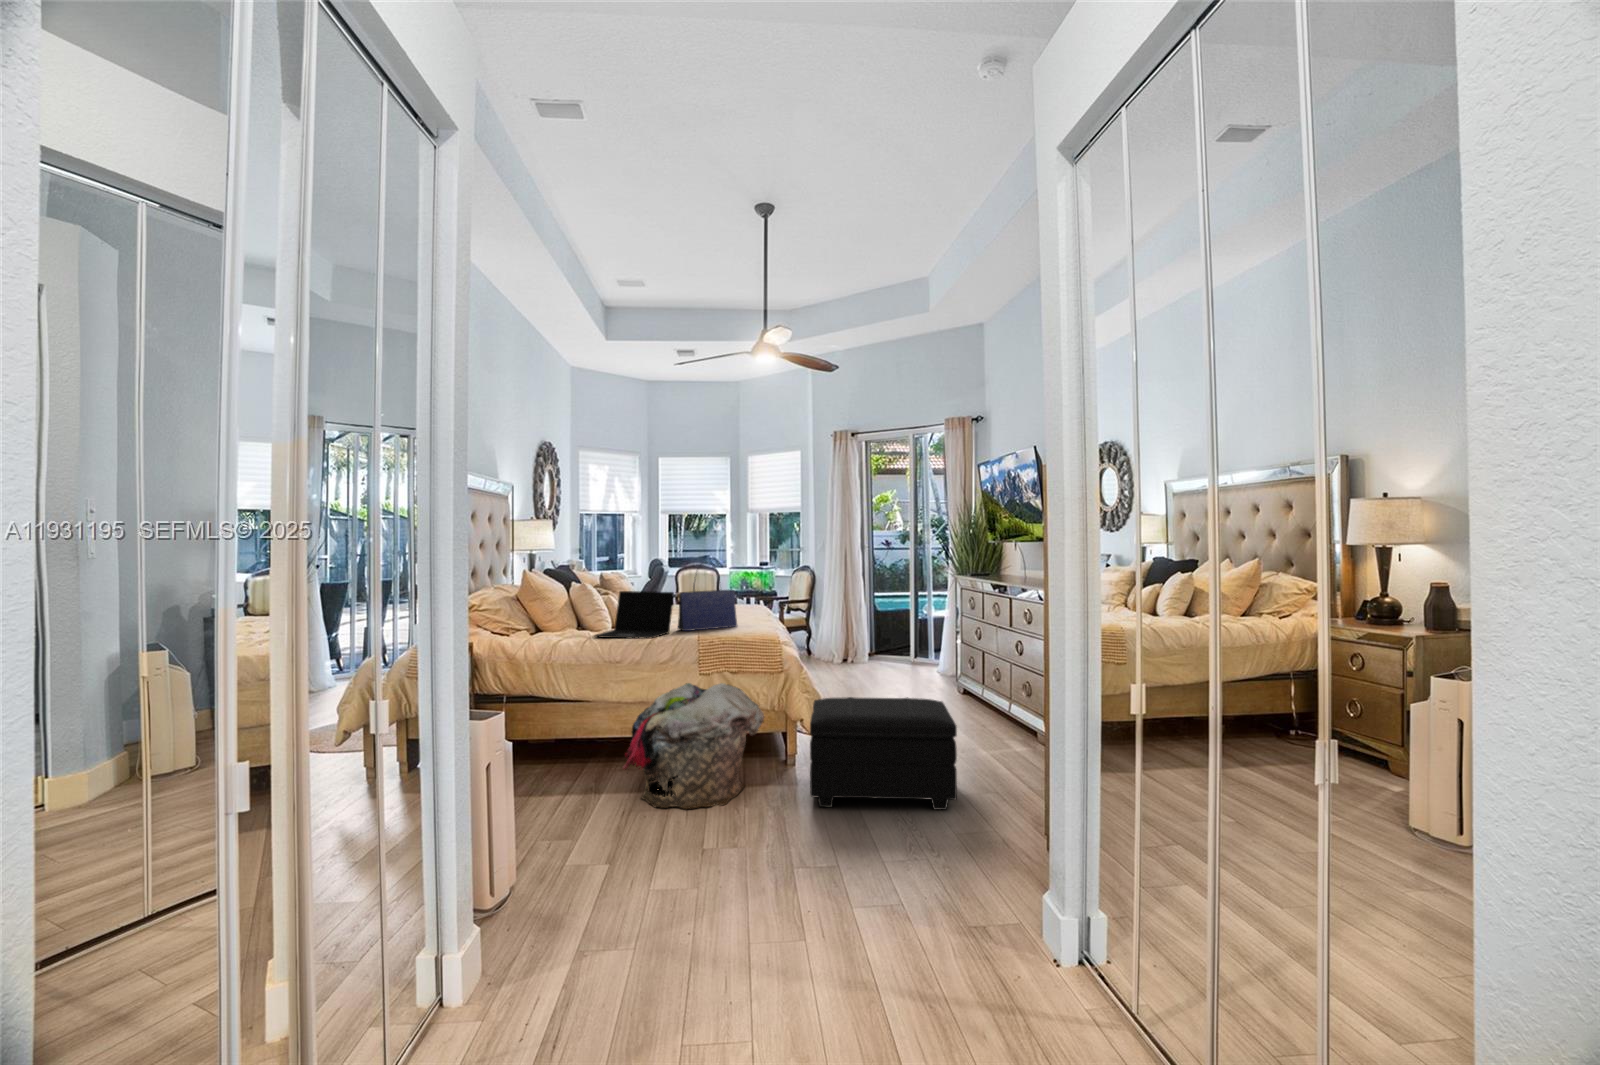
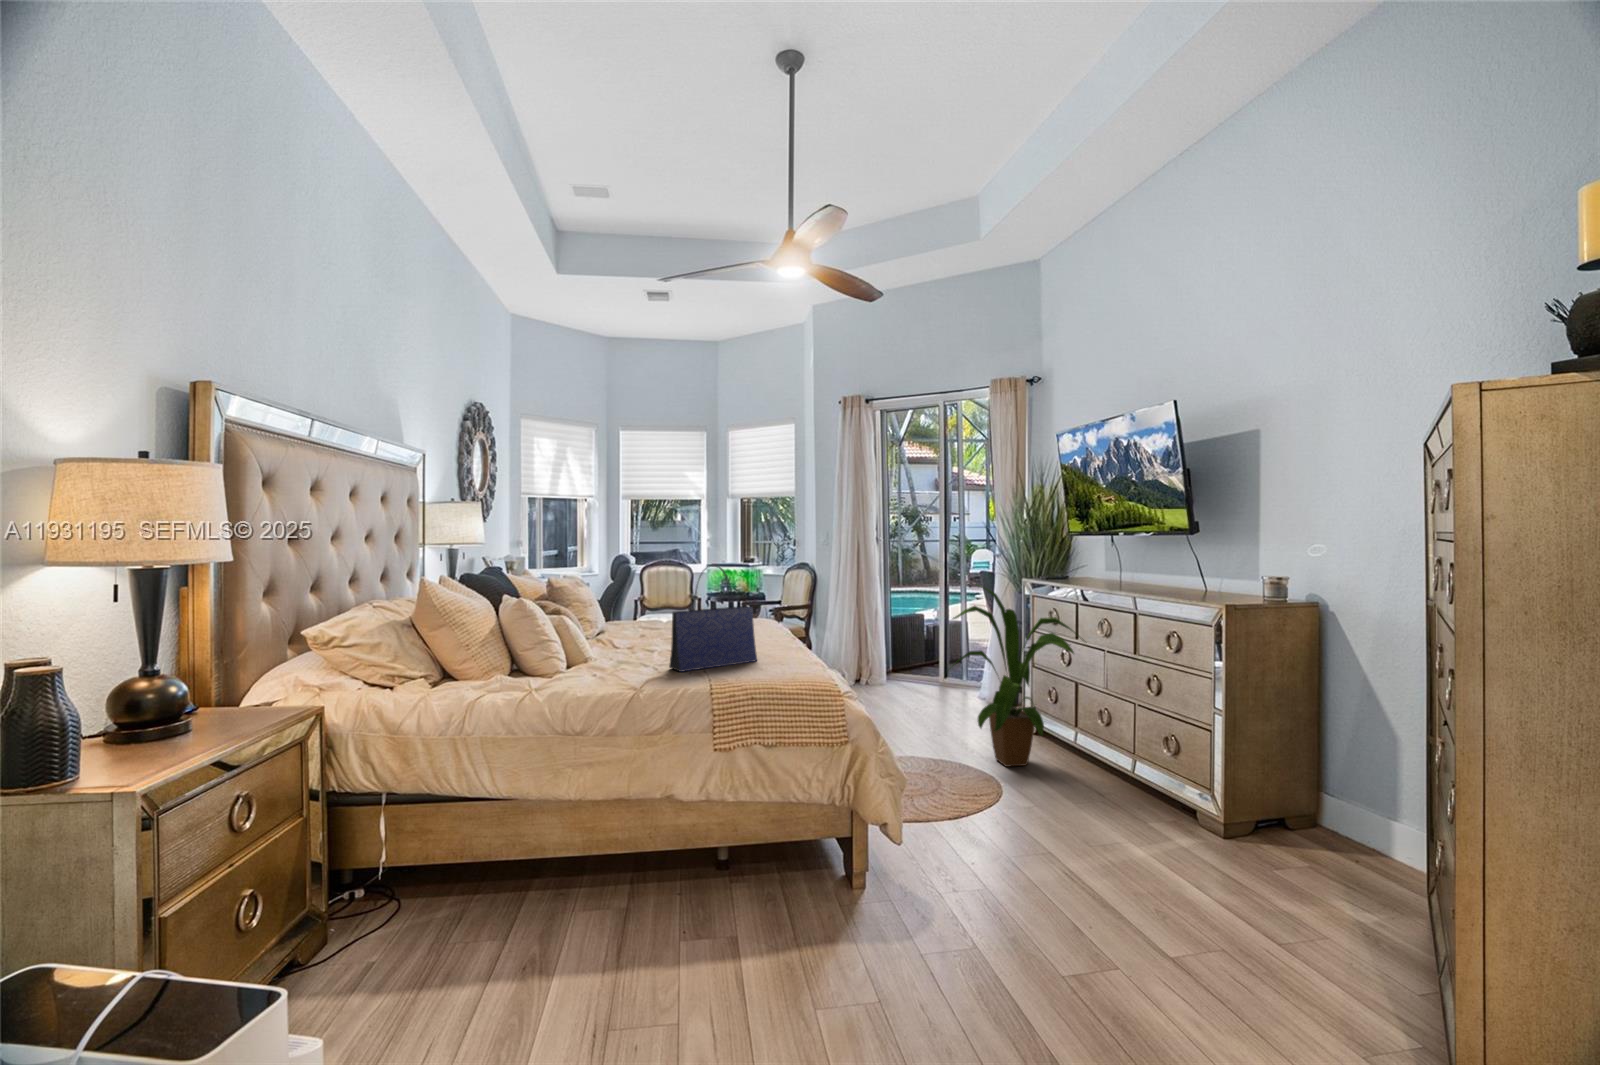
house plant: none [889,578,988,712] -> present [953,588,1074,767]
laptop: present [594,591,674,638] -> none [539,610,666,691]
laundry basket: present [623,683,764,809] -> none [590,776,829,1029]
footstool: present [810,697,957,810] -> none [906,791,1194,1009]

